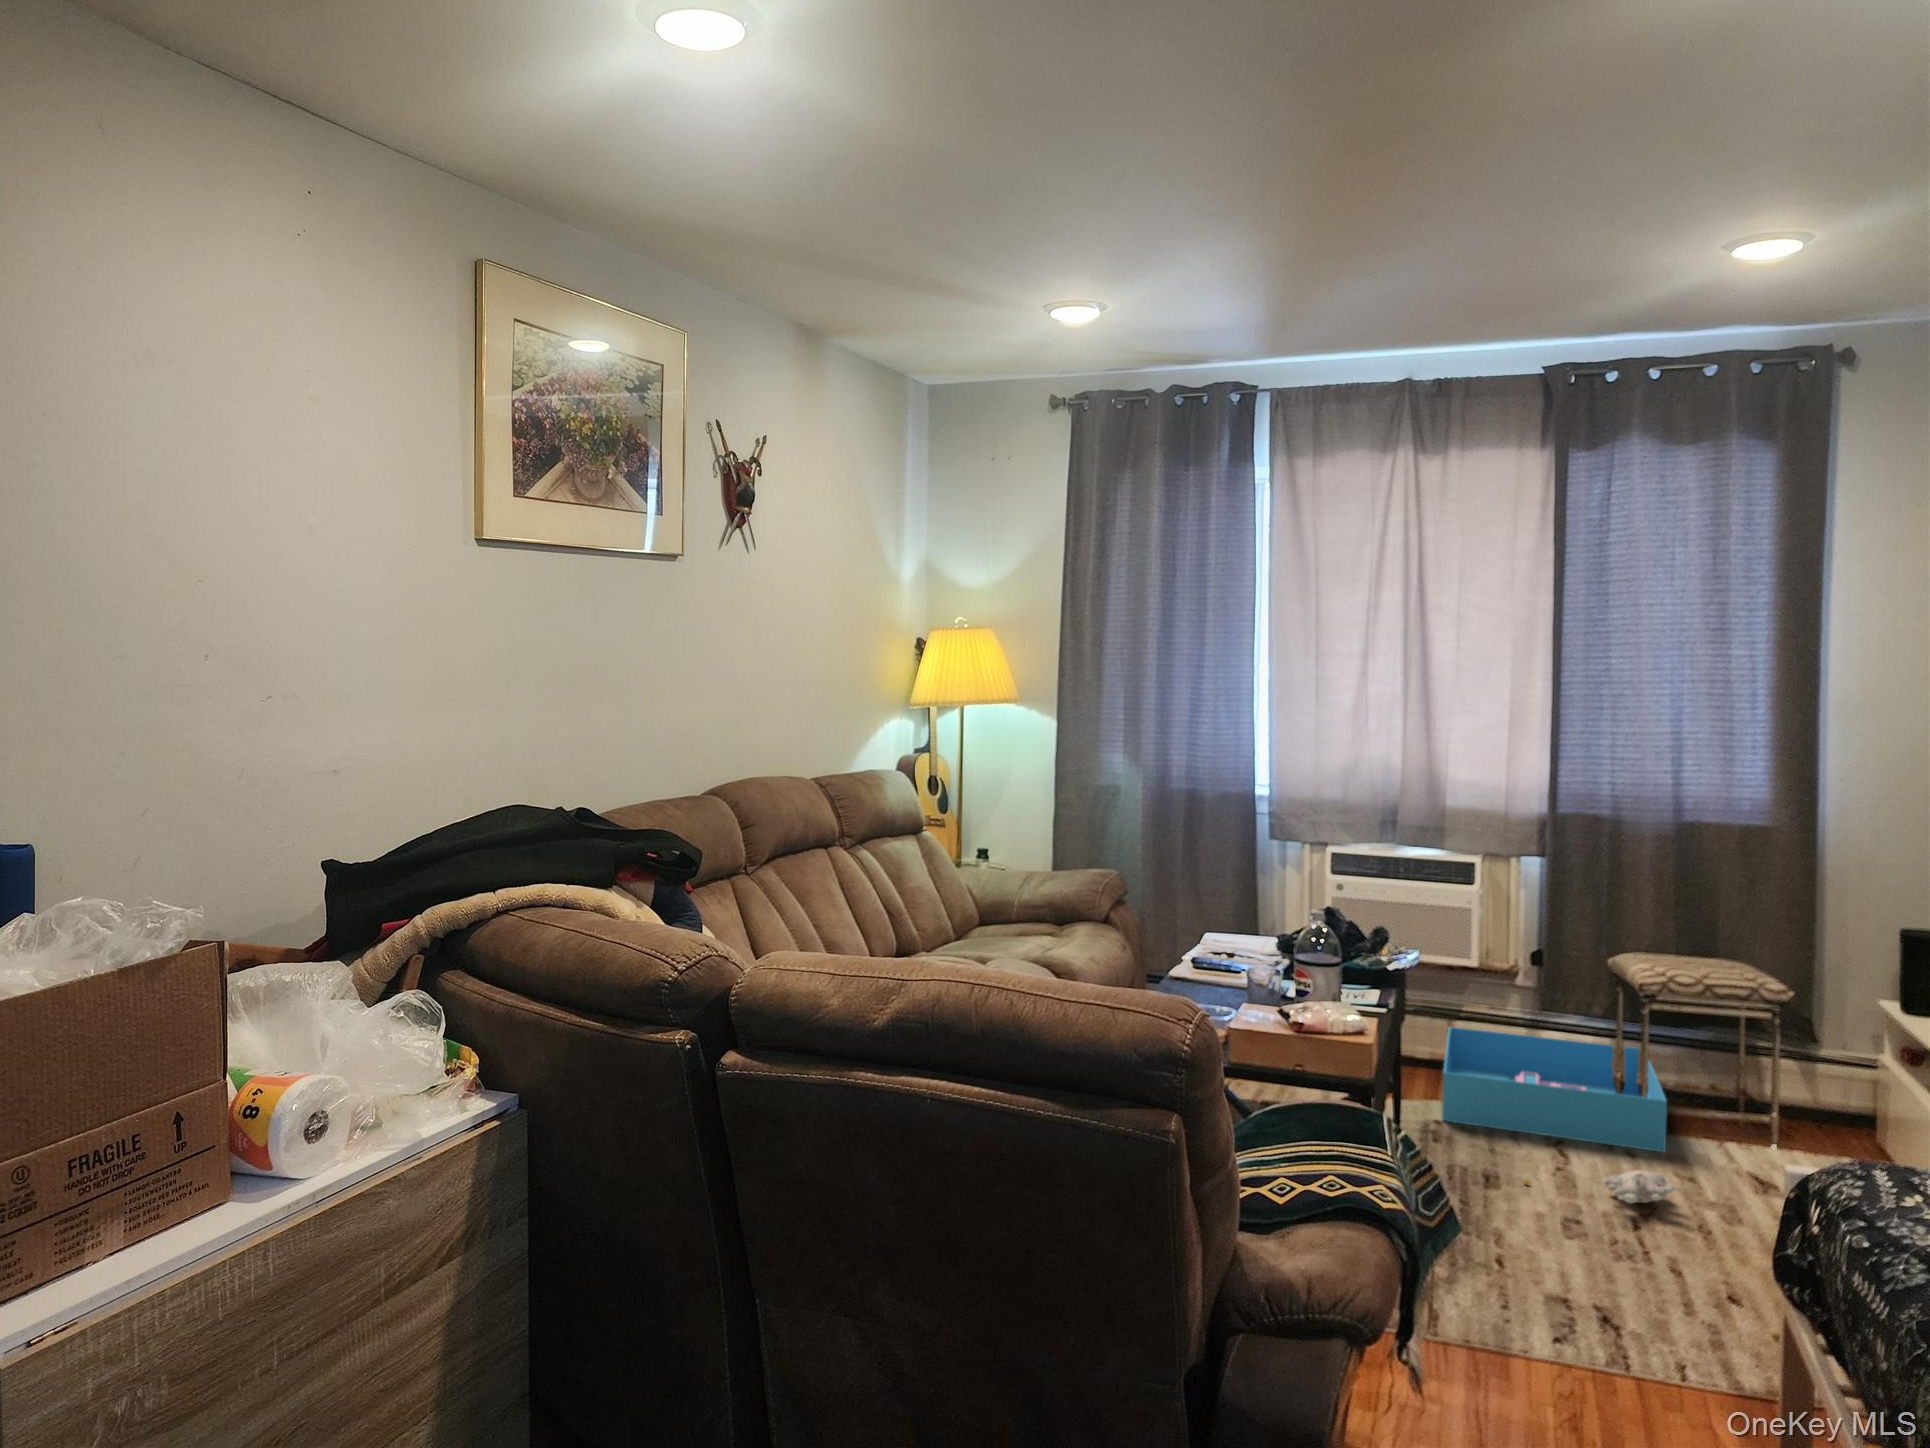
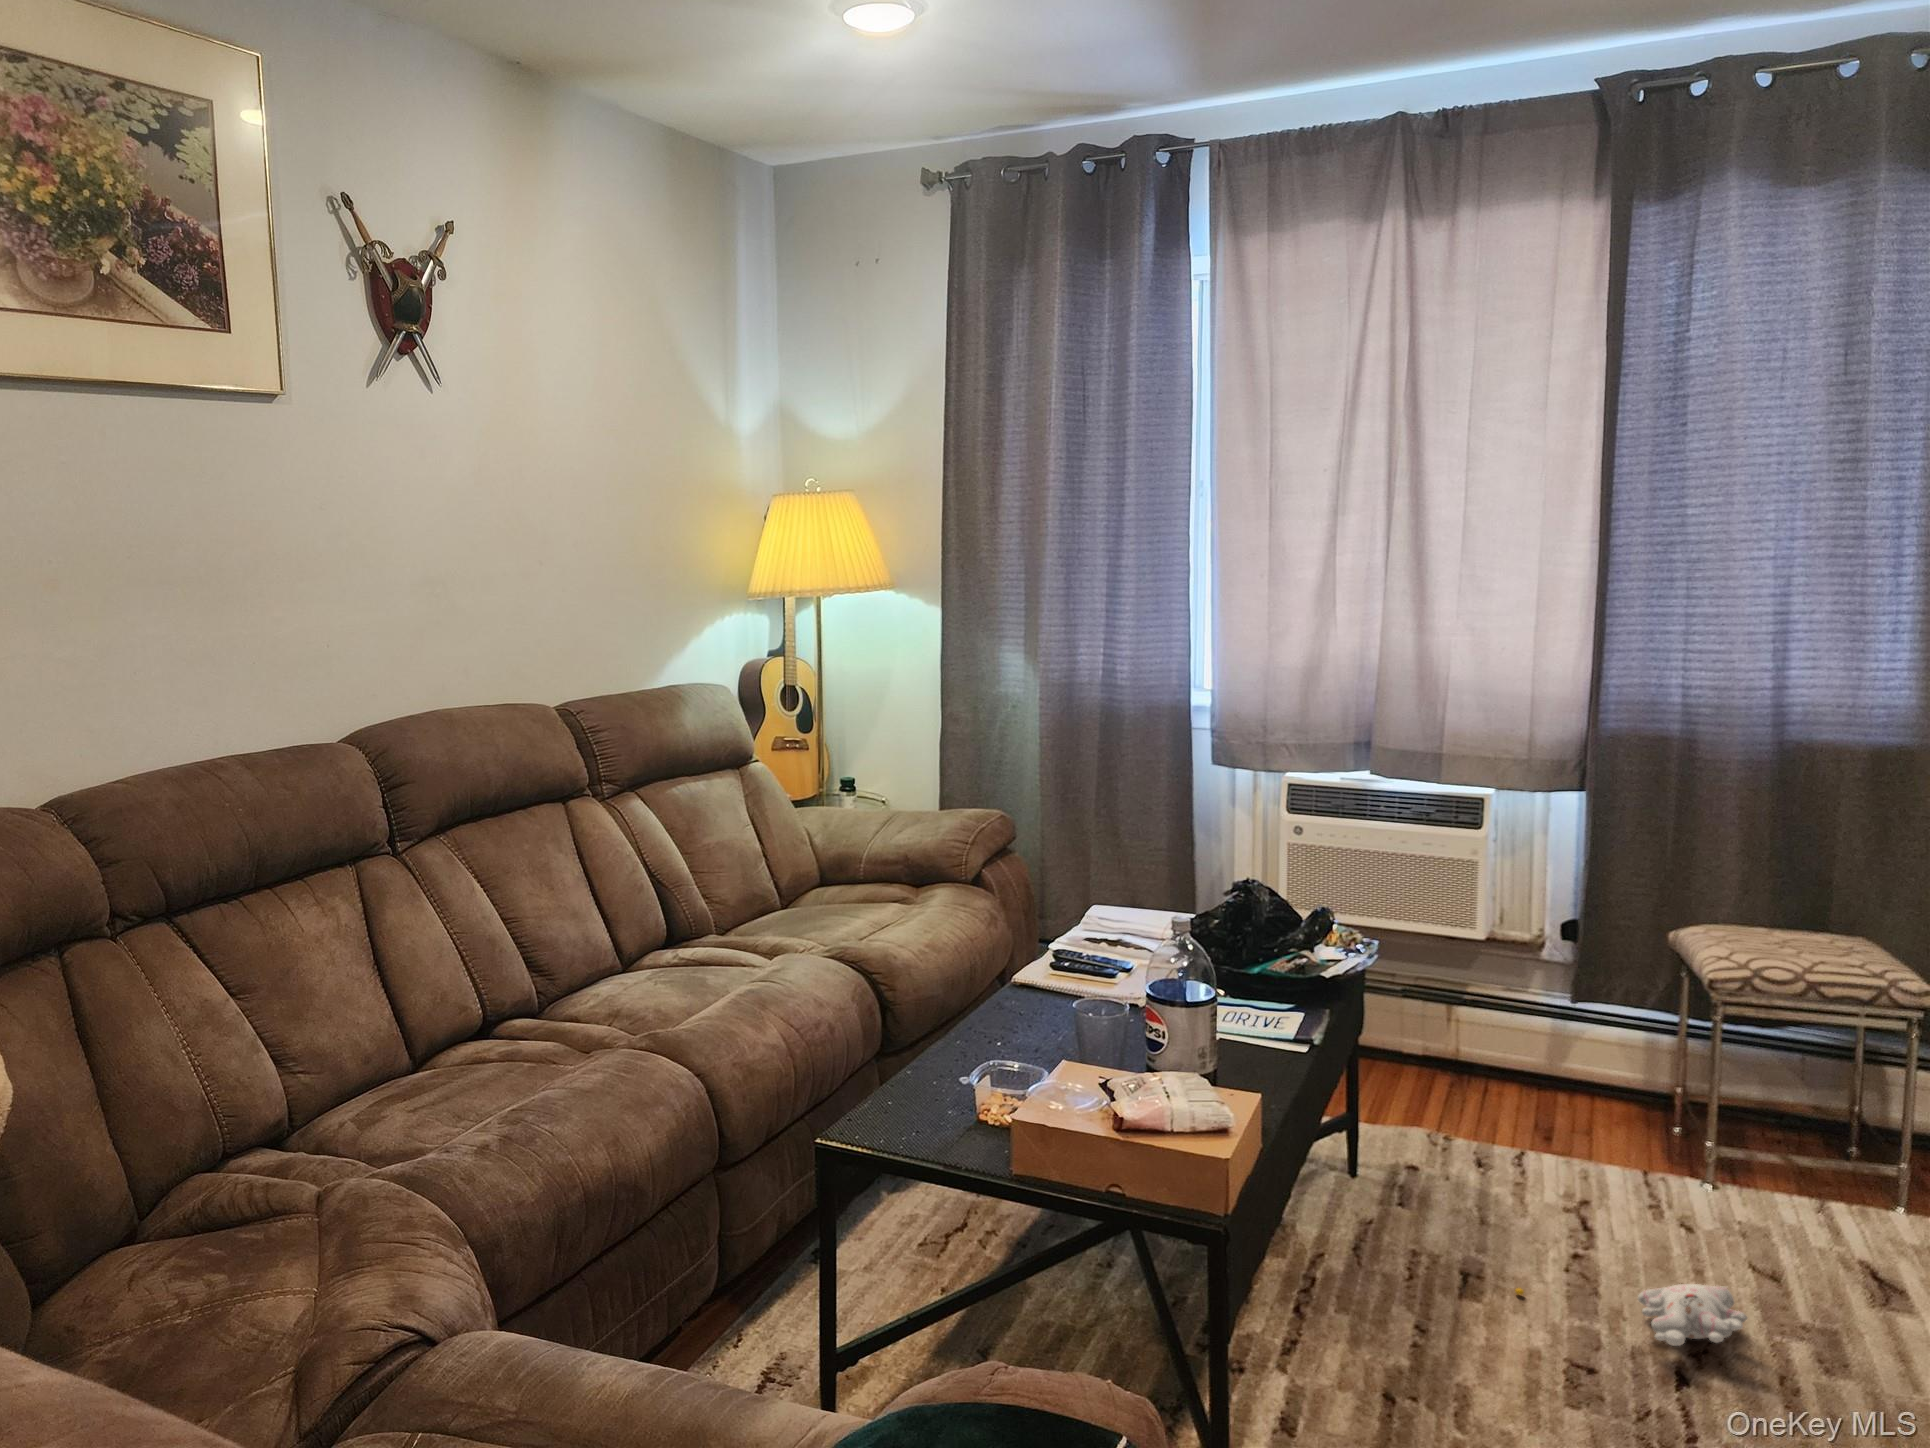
storage bin: present [1442,1027,1667,1152] -> none [1418,1014,1744,1226]

